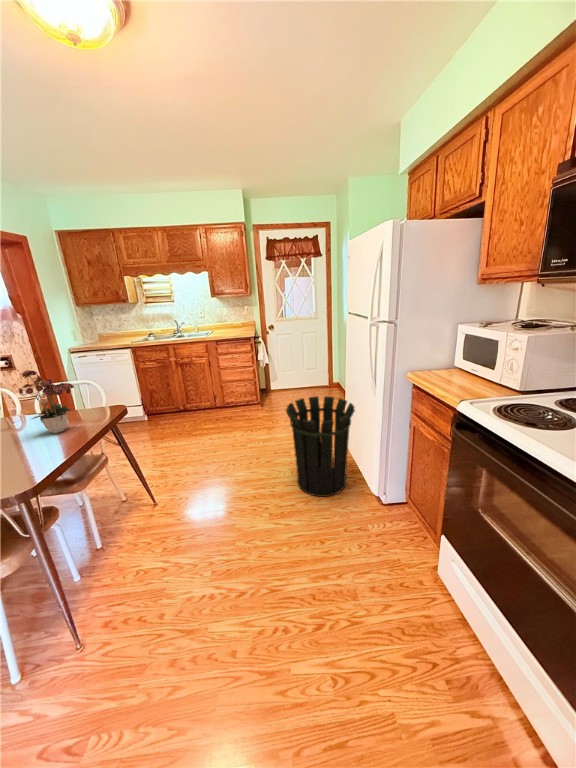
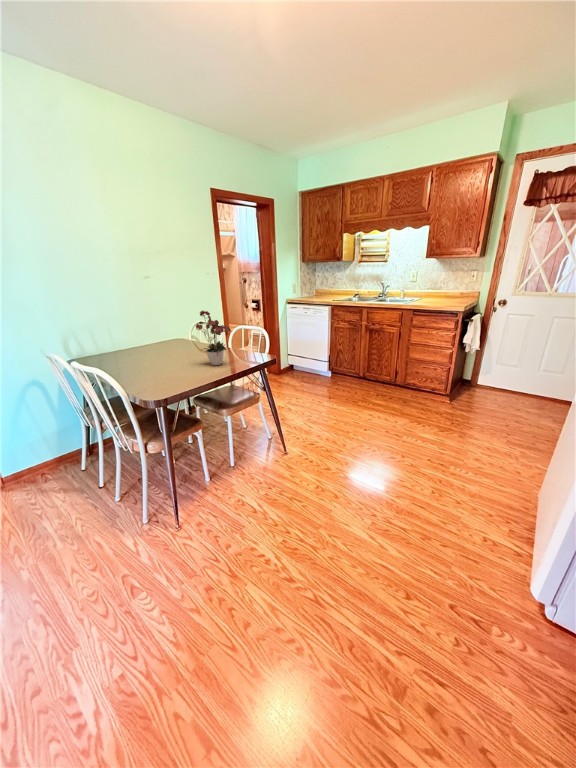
waste bin: present [286,396,355,497] -> none [428,406,555,556]

